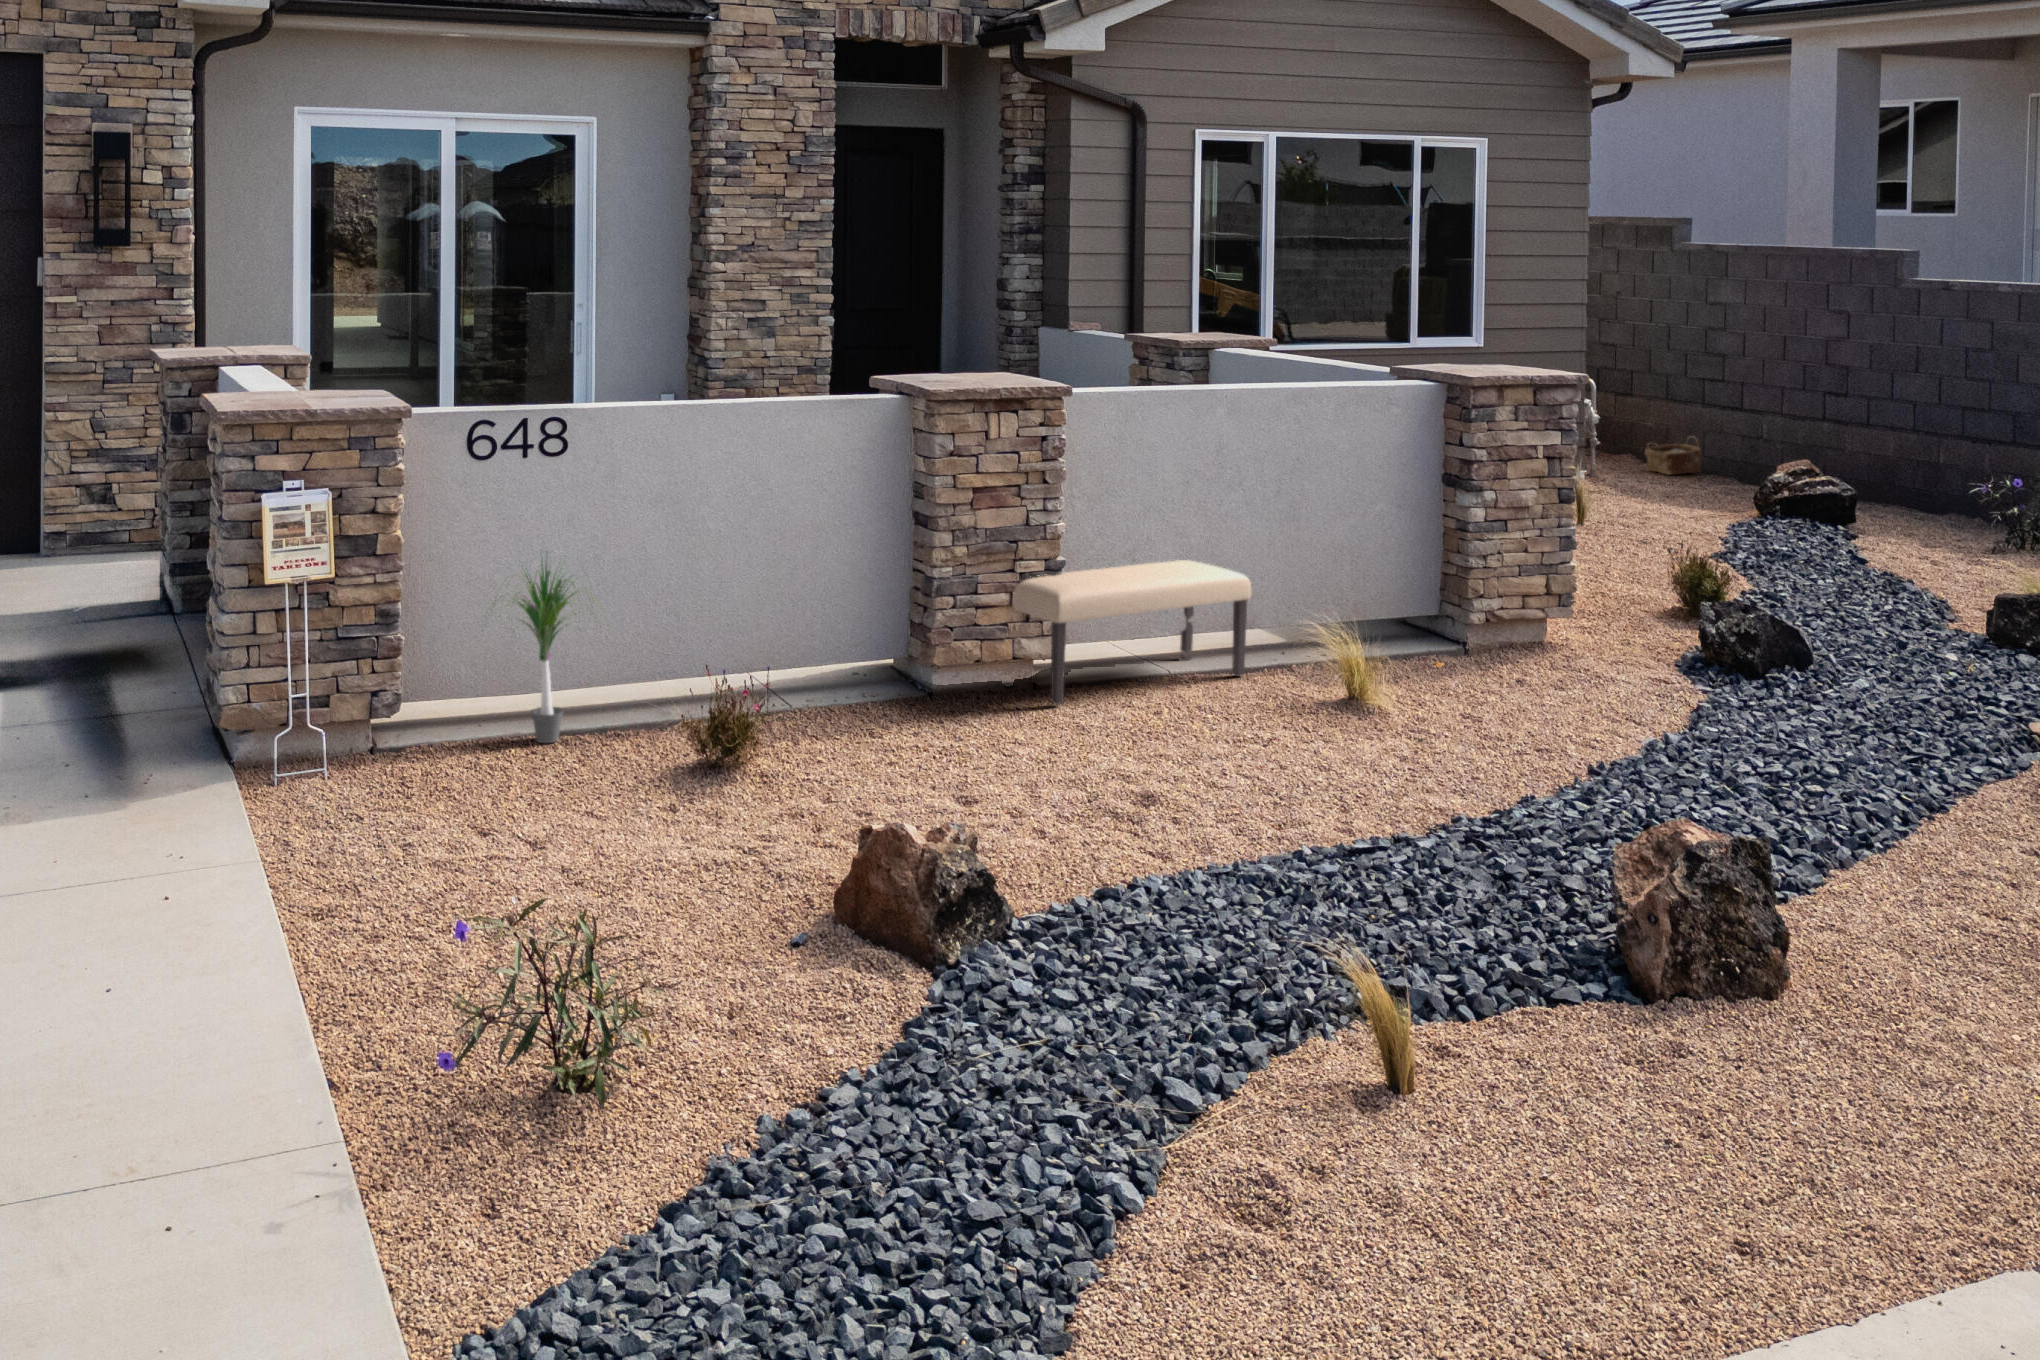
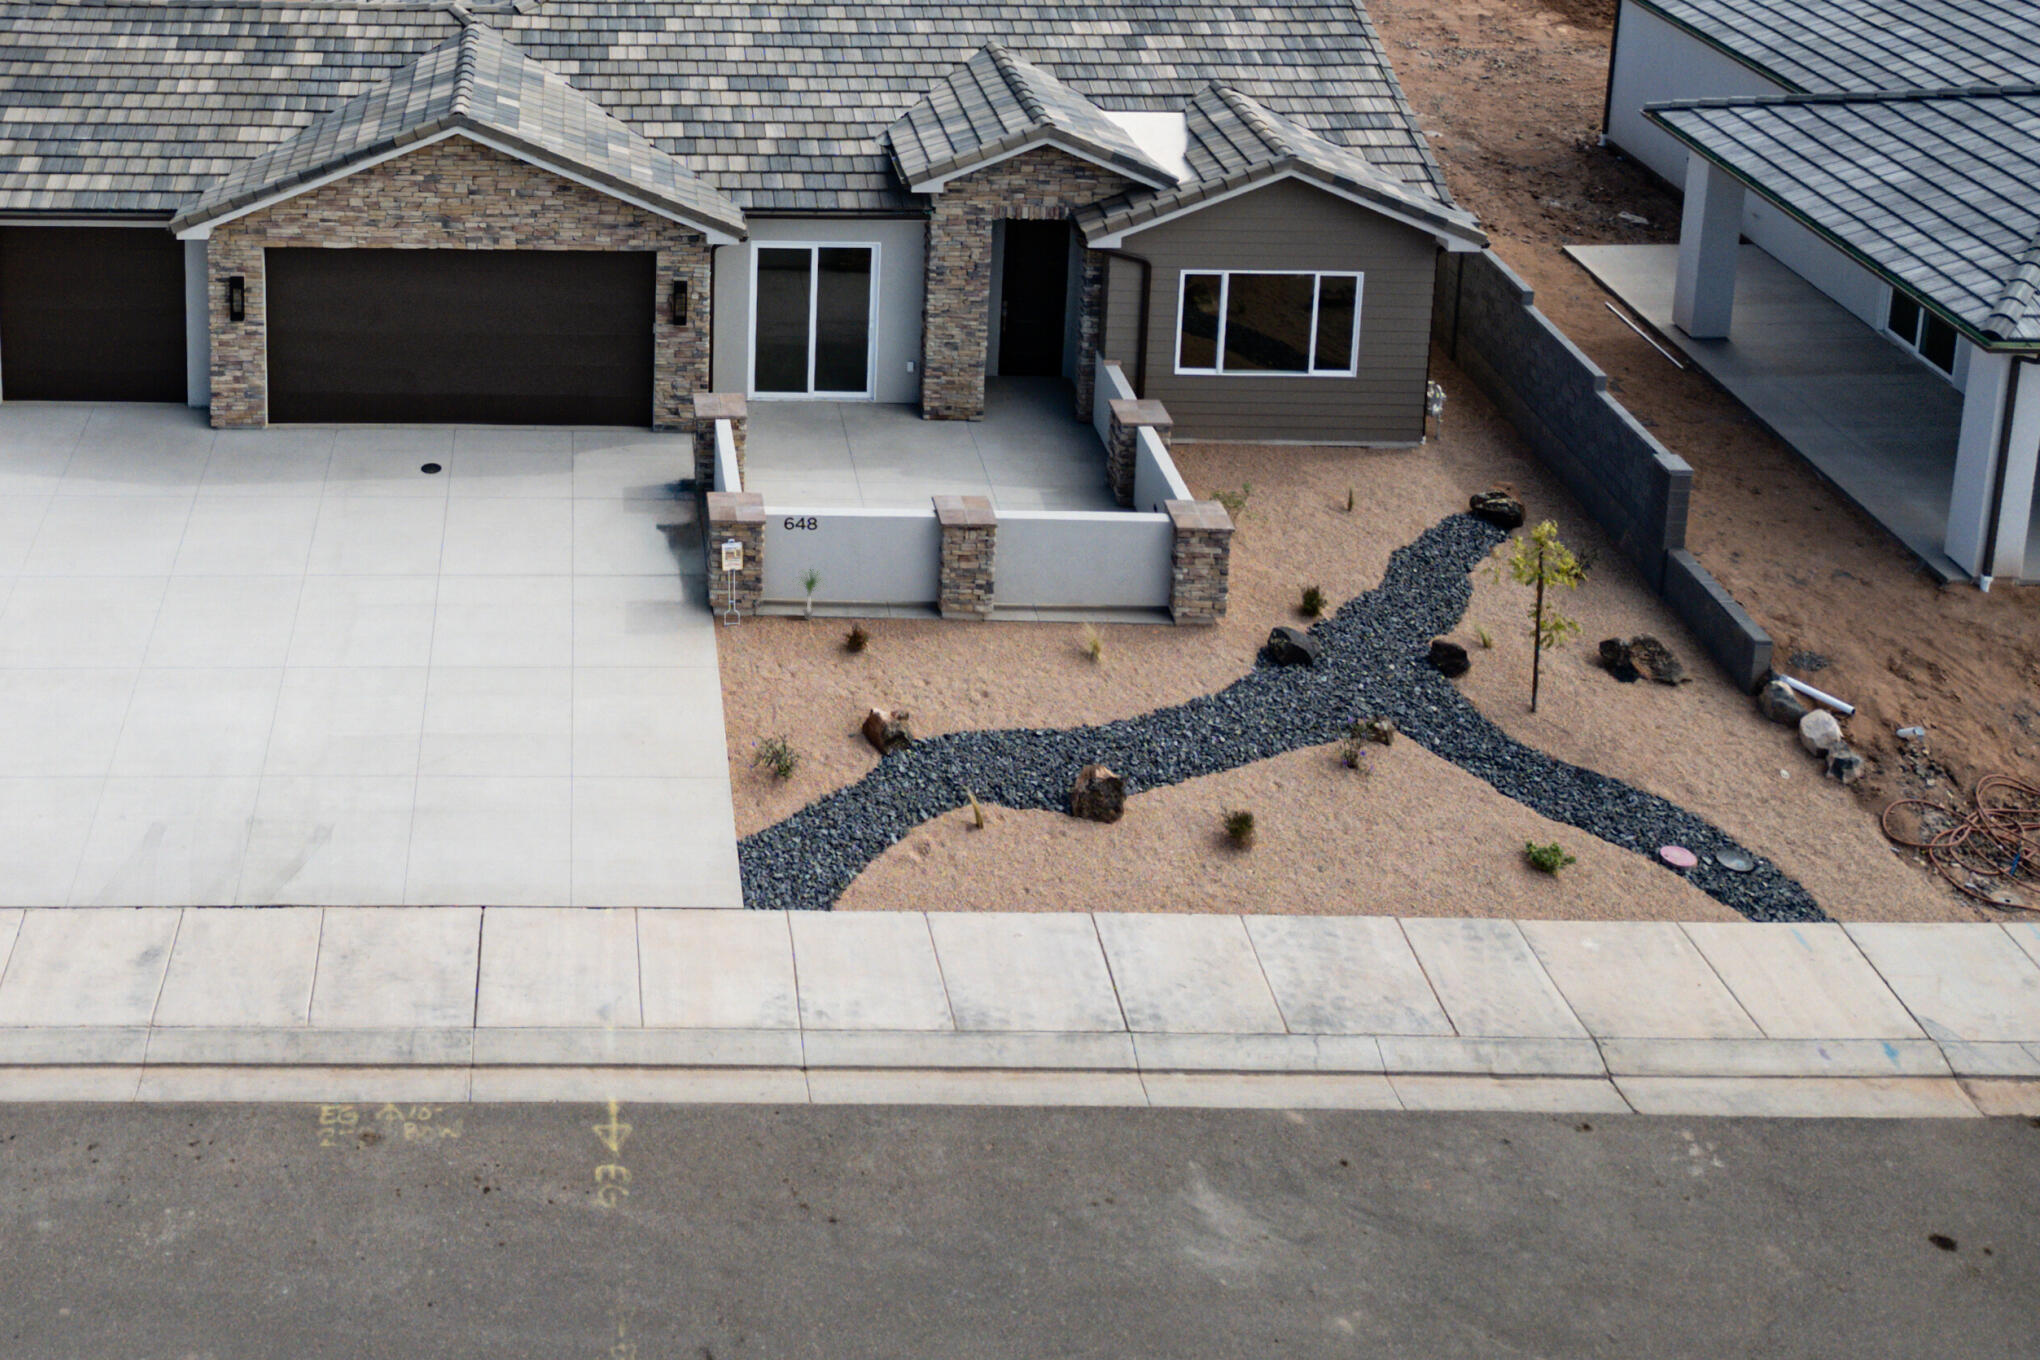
woven basket: present [1645,437,1701,475] -> none [1464,433,1498,455]
bench: present [1003,560,1251,705] -> none [967,578,1066,633]

